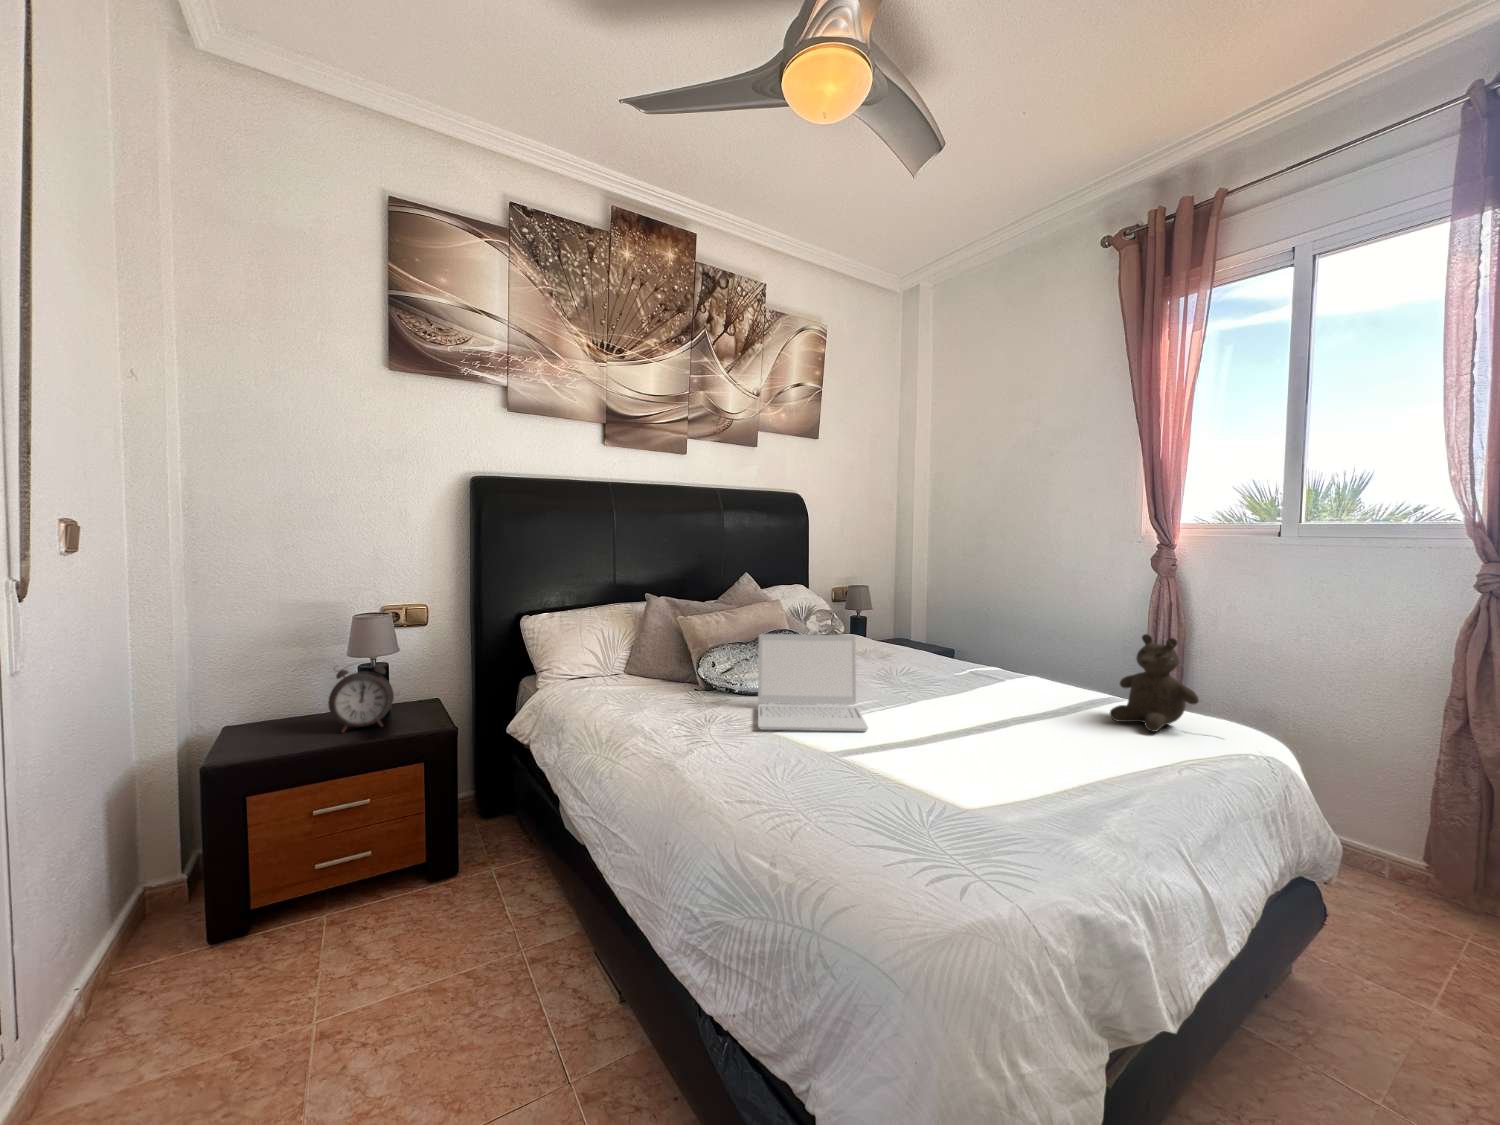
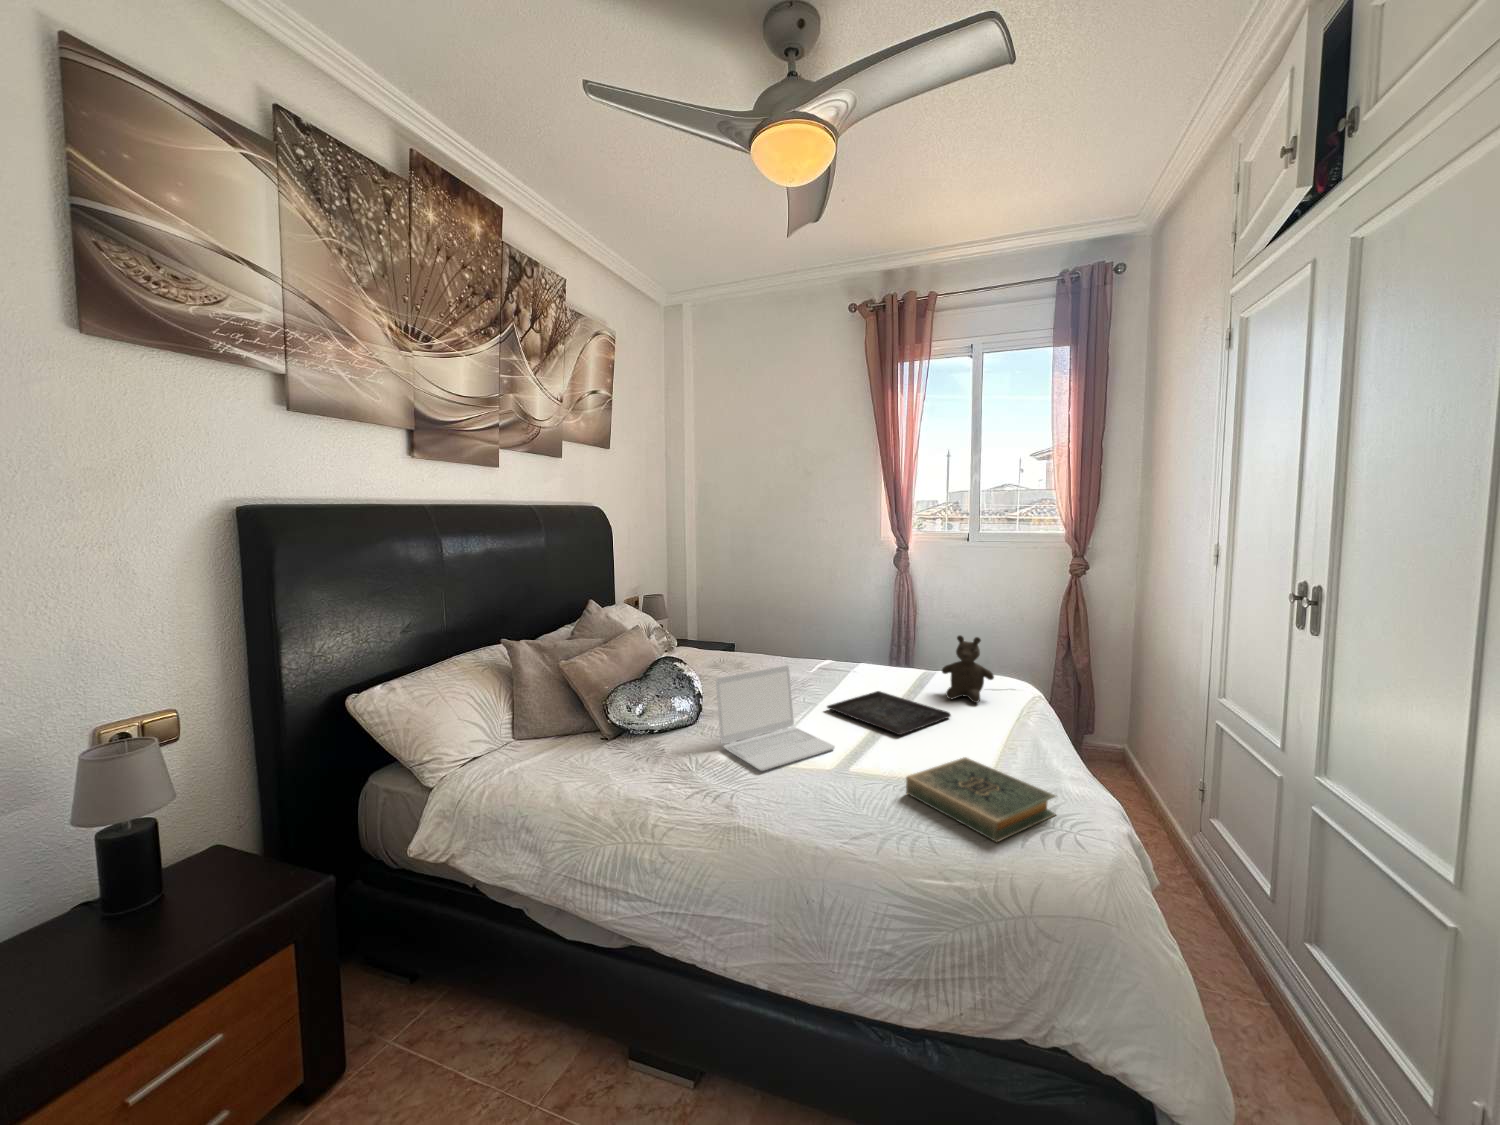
alarm clock: present [328,662,394,732] -> none [91,814,213,949]
tray: none [922,695,1079,737] -> present [827,691,951,735]
hardback book: none [874,760,1051,861] -> present [906,757,1056,842]

